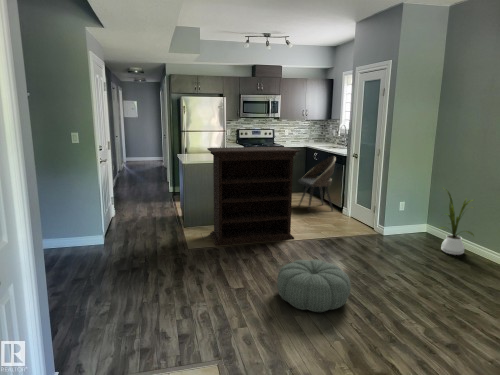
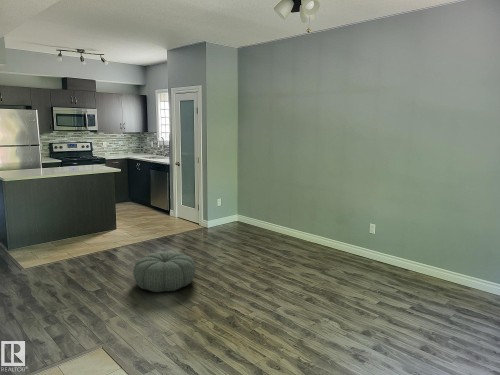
bookshelf: present [207,147,300,245] -> none [34,159,134,261]
dining chair: present [299,157,336,211] -> none [126,166,162,219]
house plant: present [441,191,474,255] -> none [247,184,272,234]

